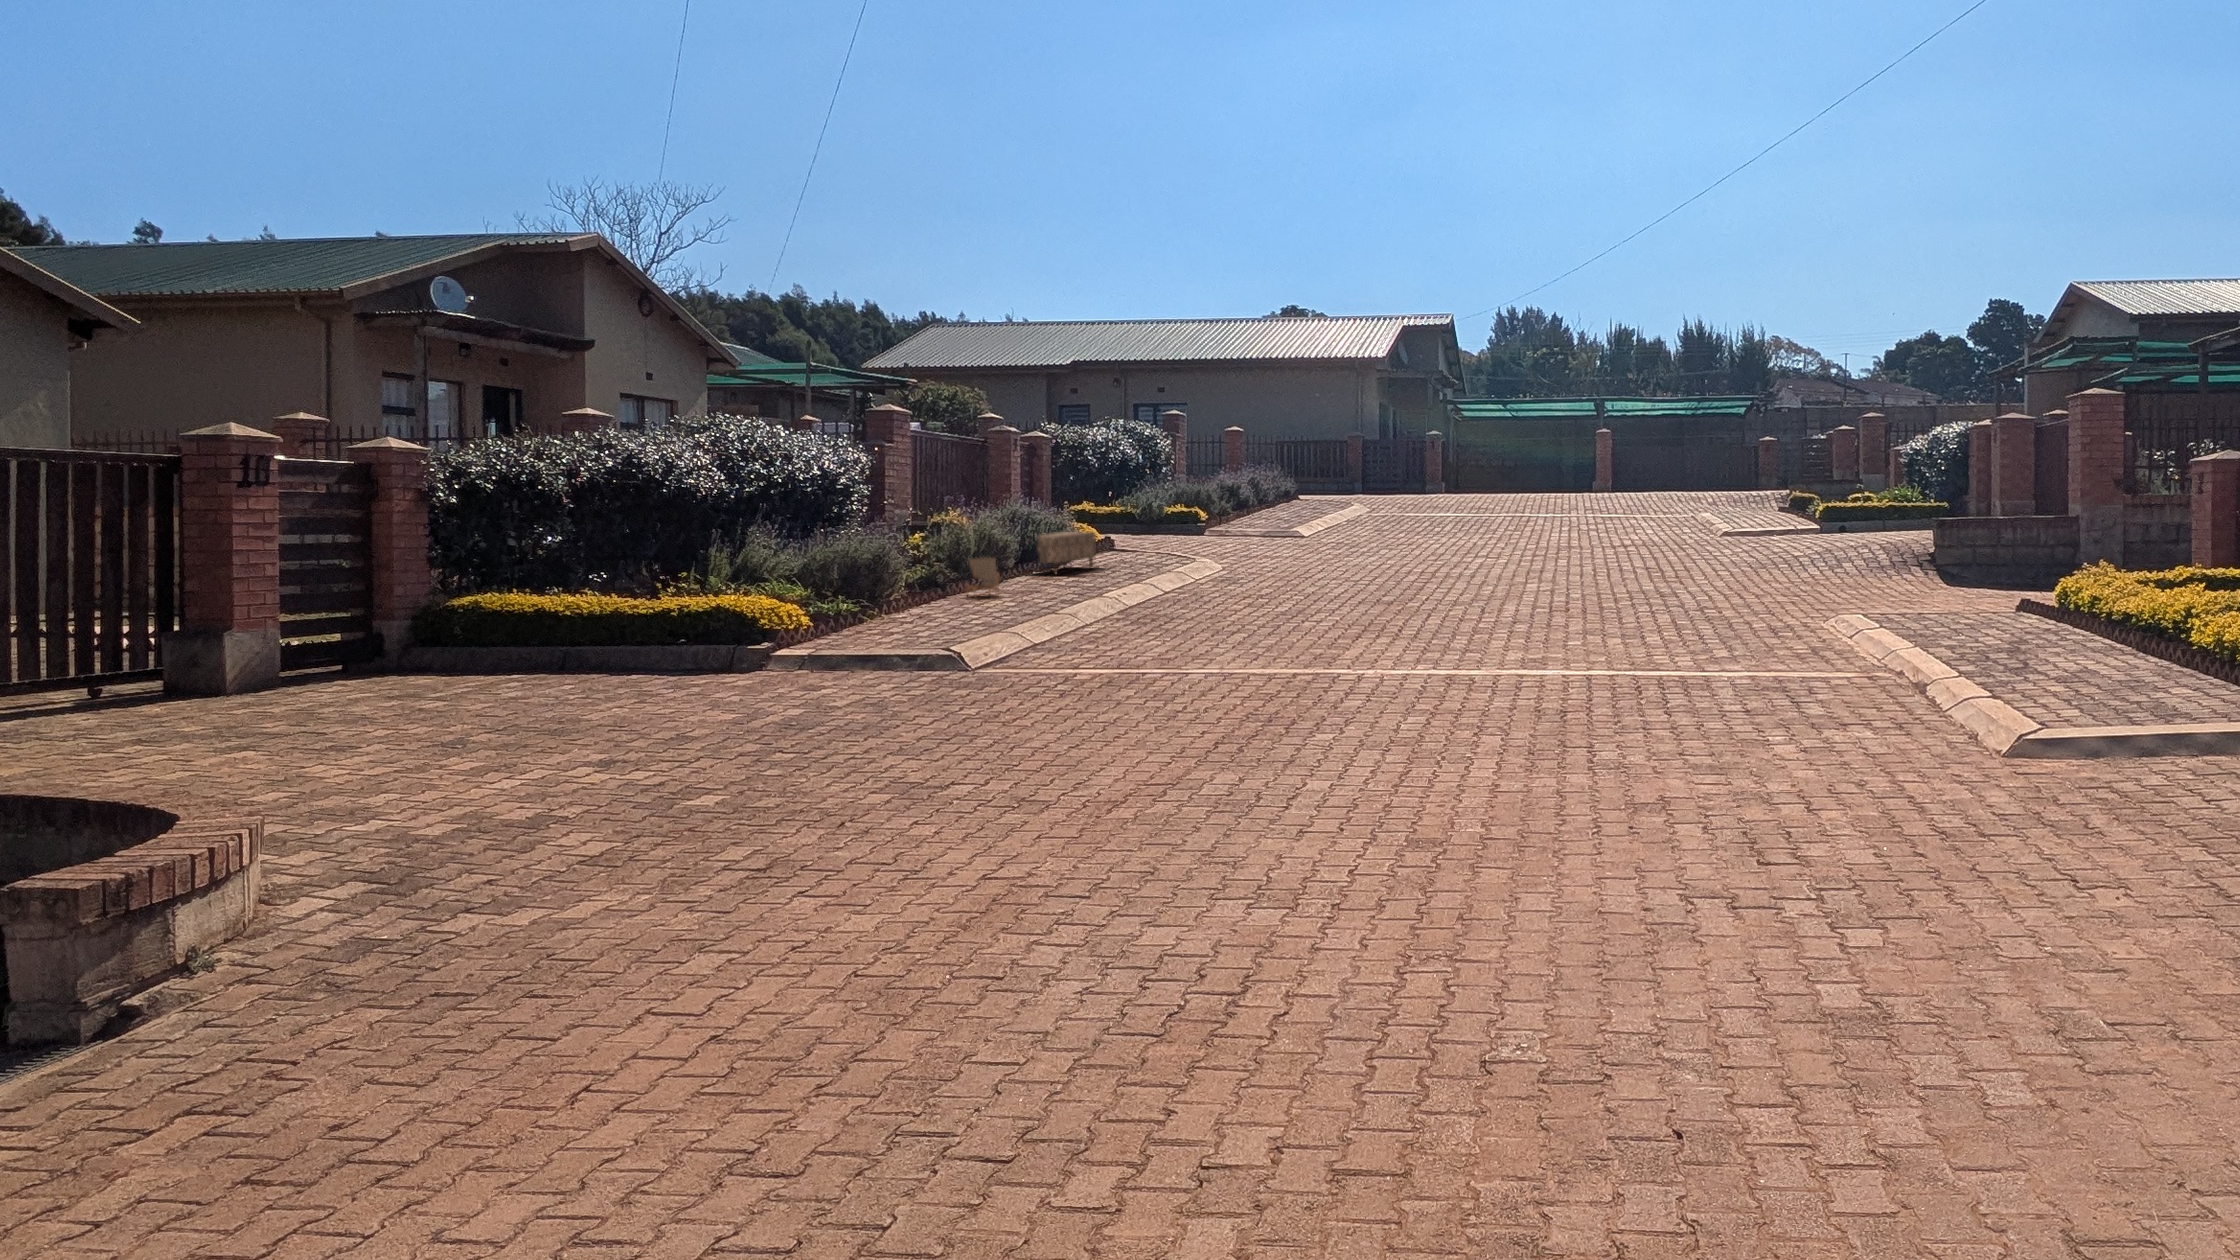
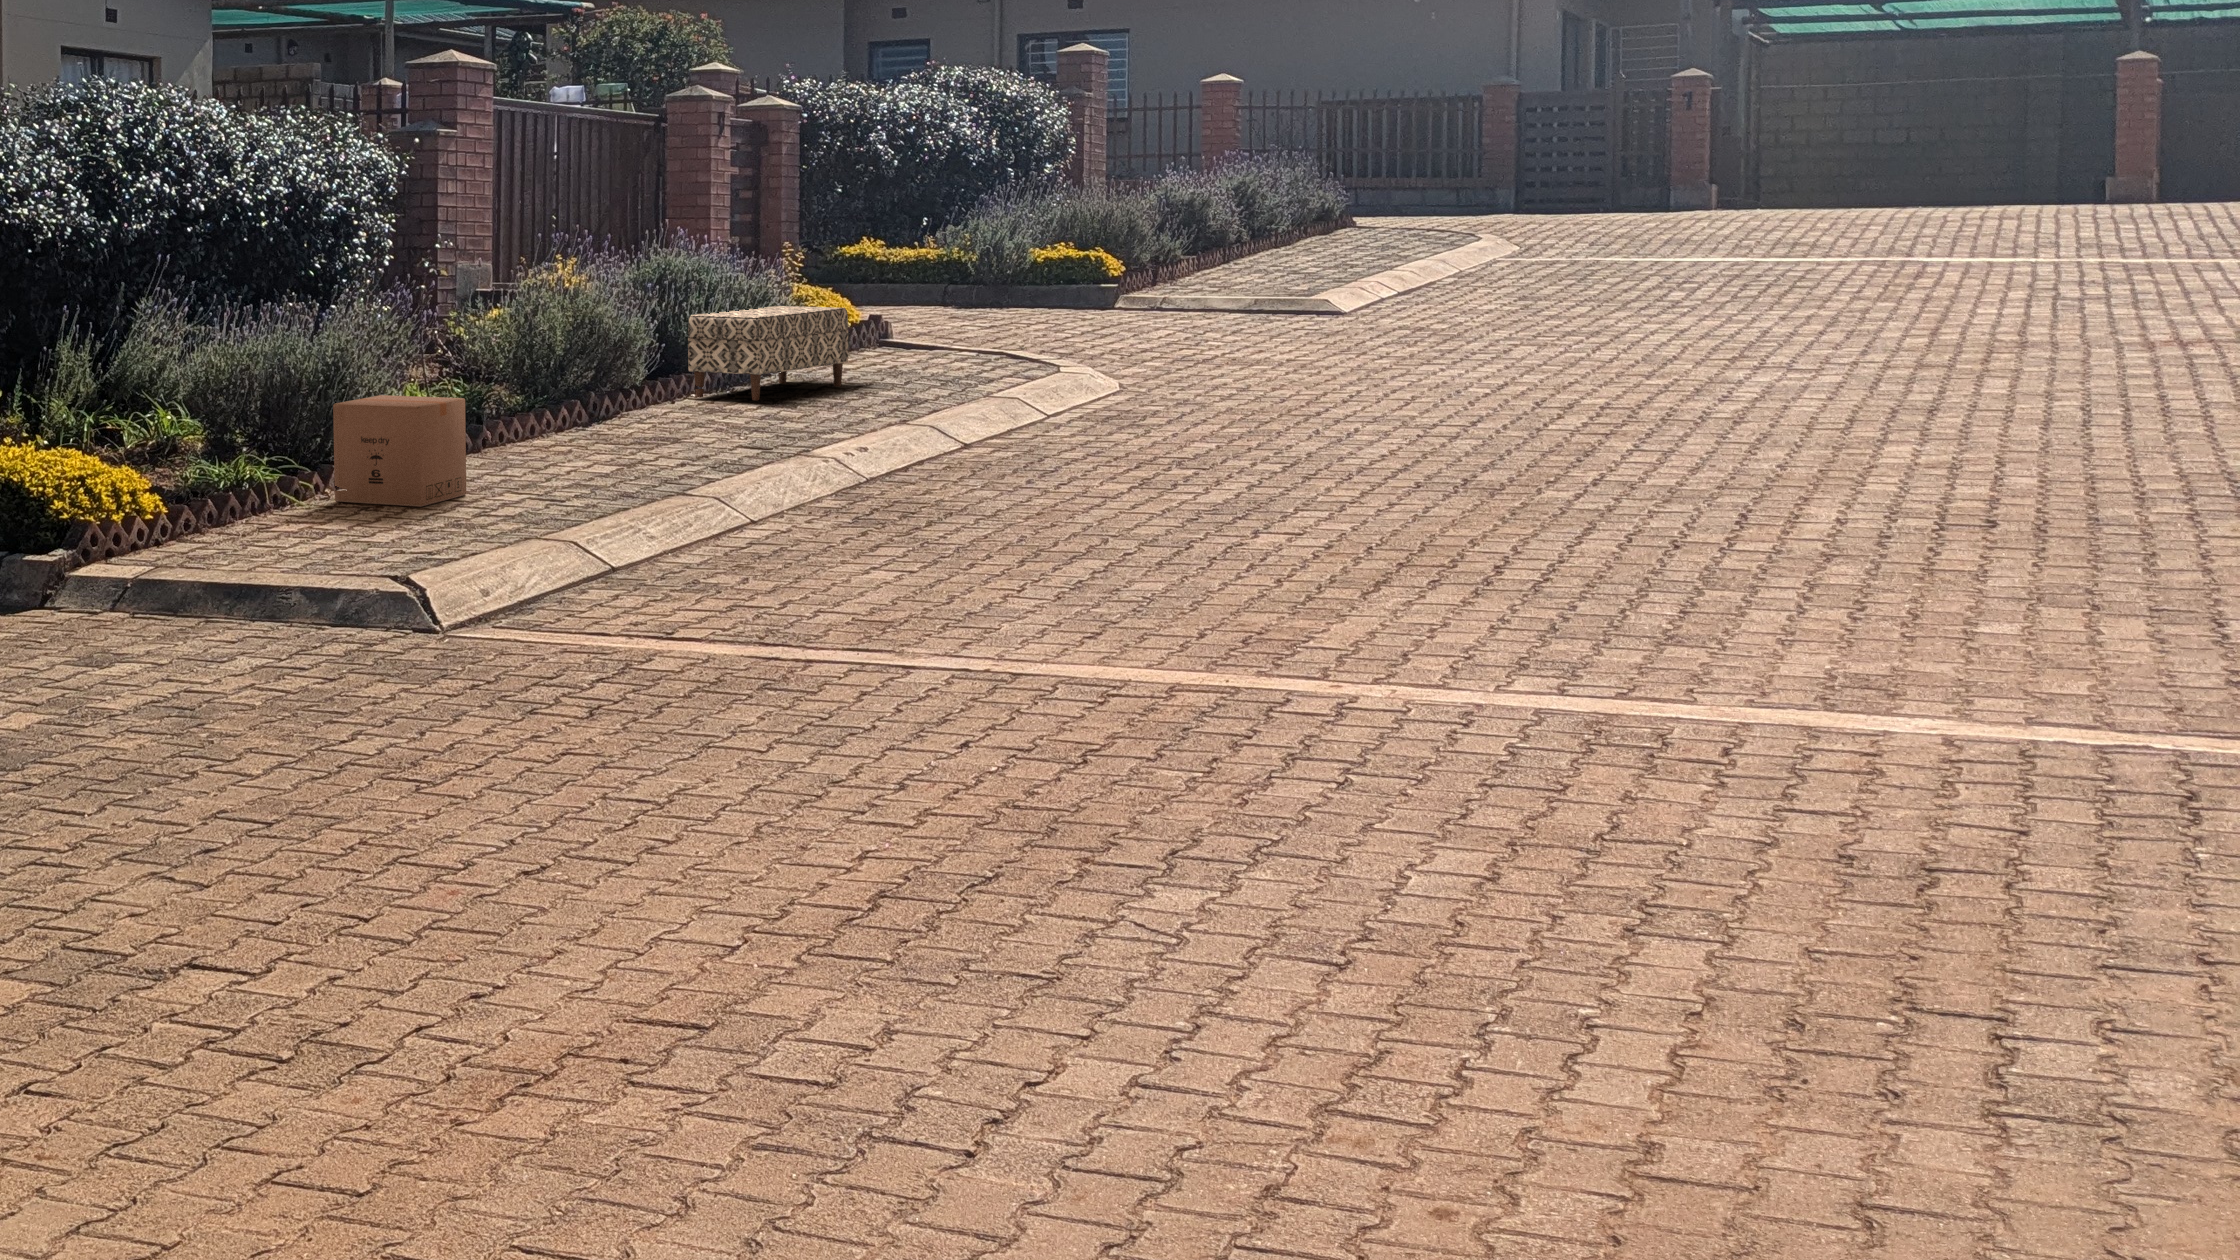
planter: present [966,558,999,593] -> none [555,365,621,451]
cardboard box: none [872,570,937,620] -> present [333,395,466,507]

